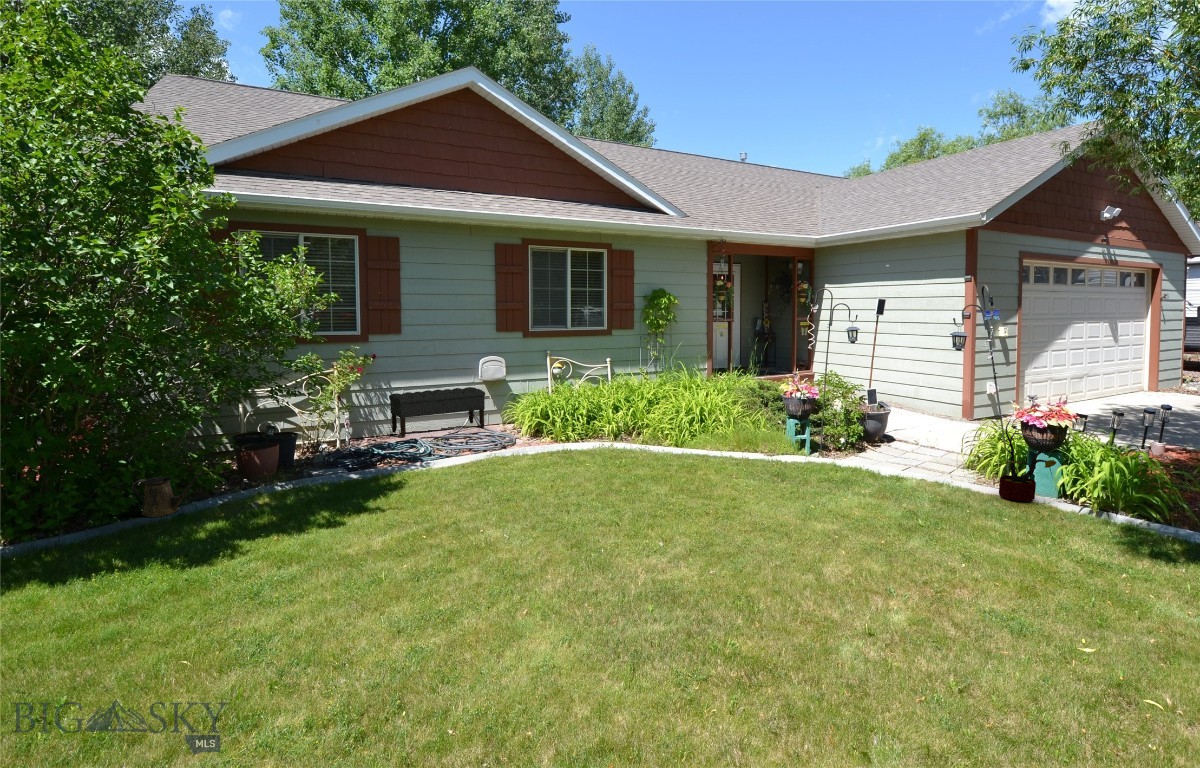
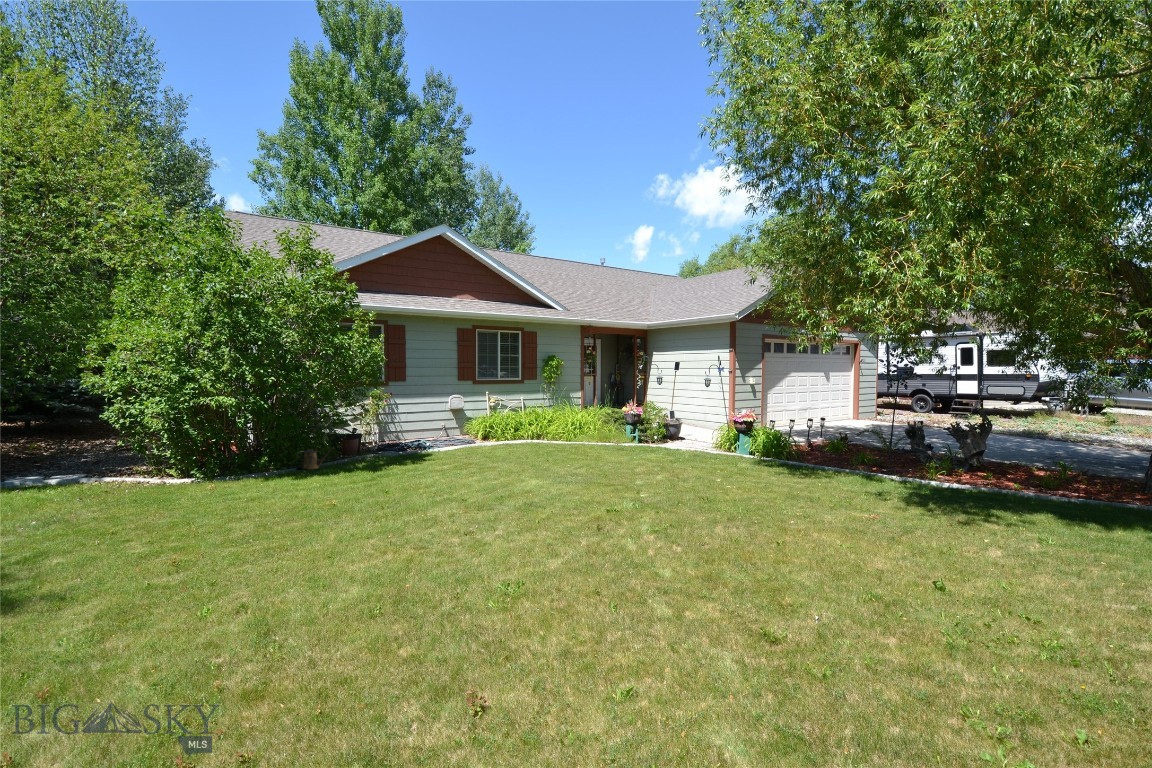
bench: present [389,387,485,438] -> none [396,413,453,441]
decorative plant: present [999,420,1059,501] -> none [722,419,744,456]

